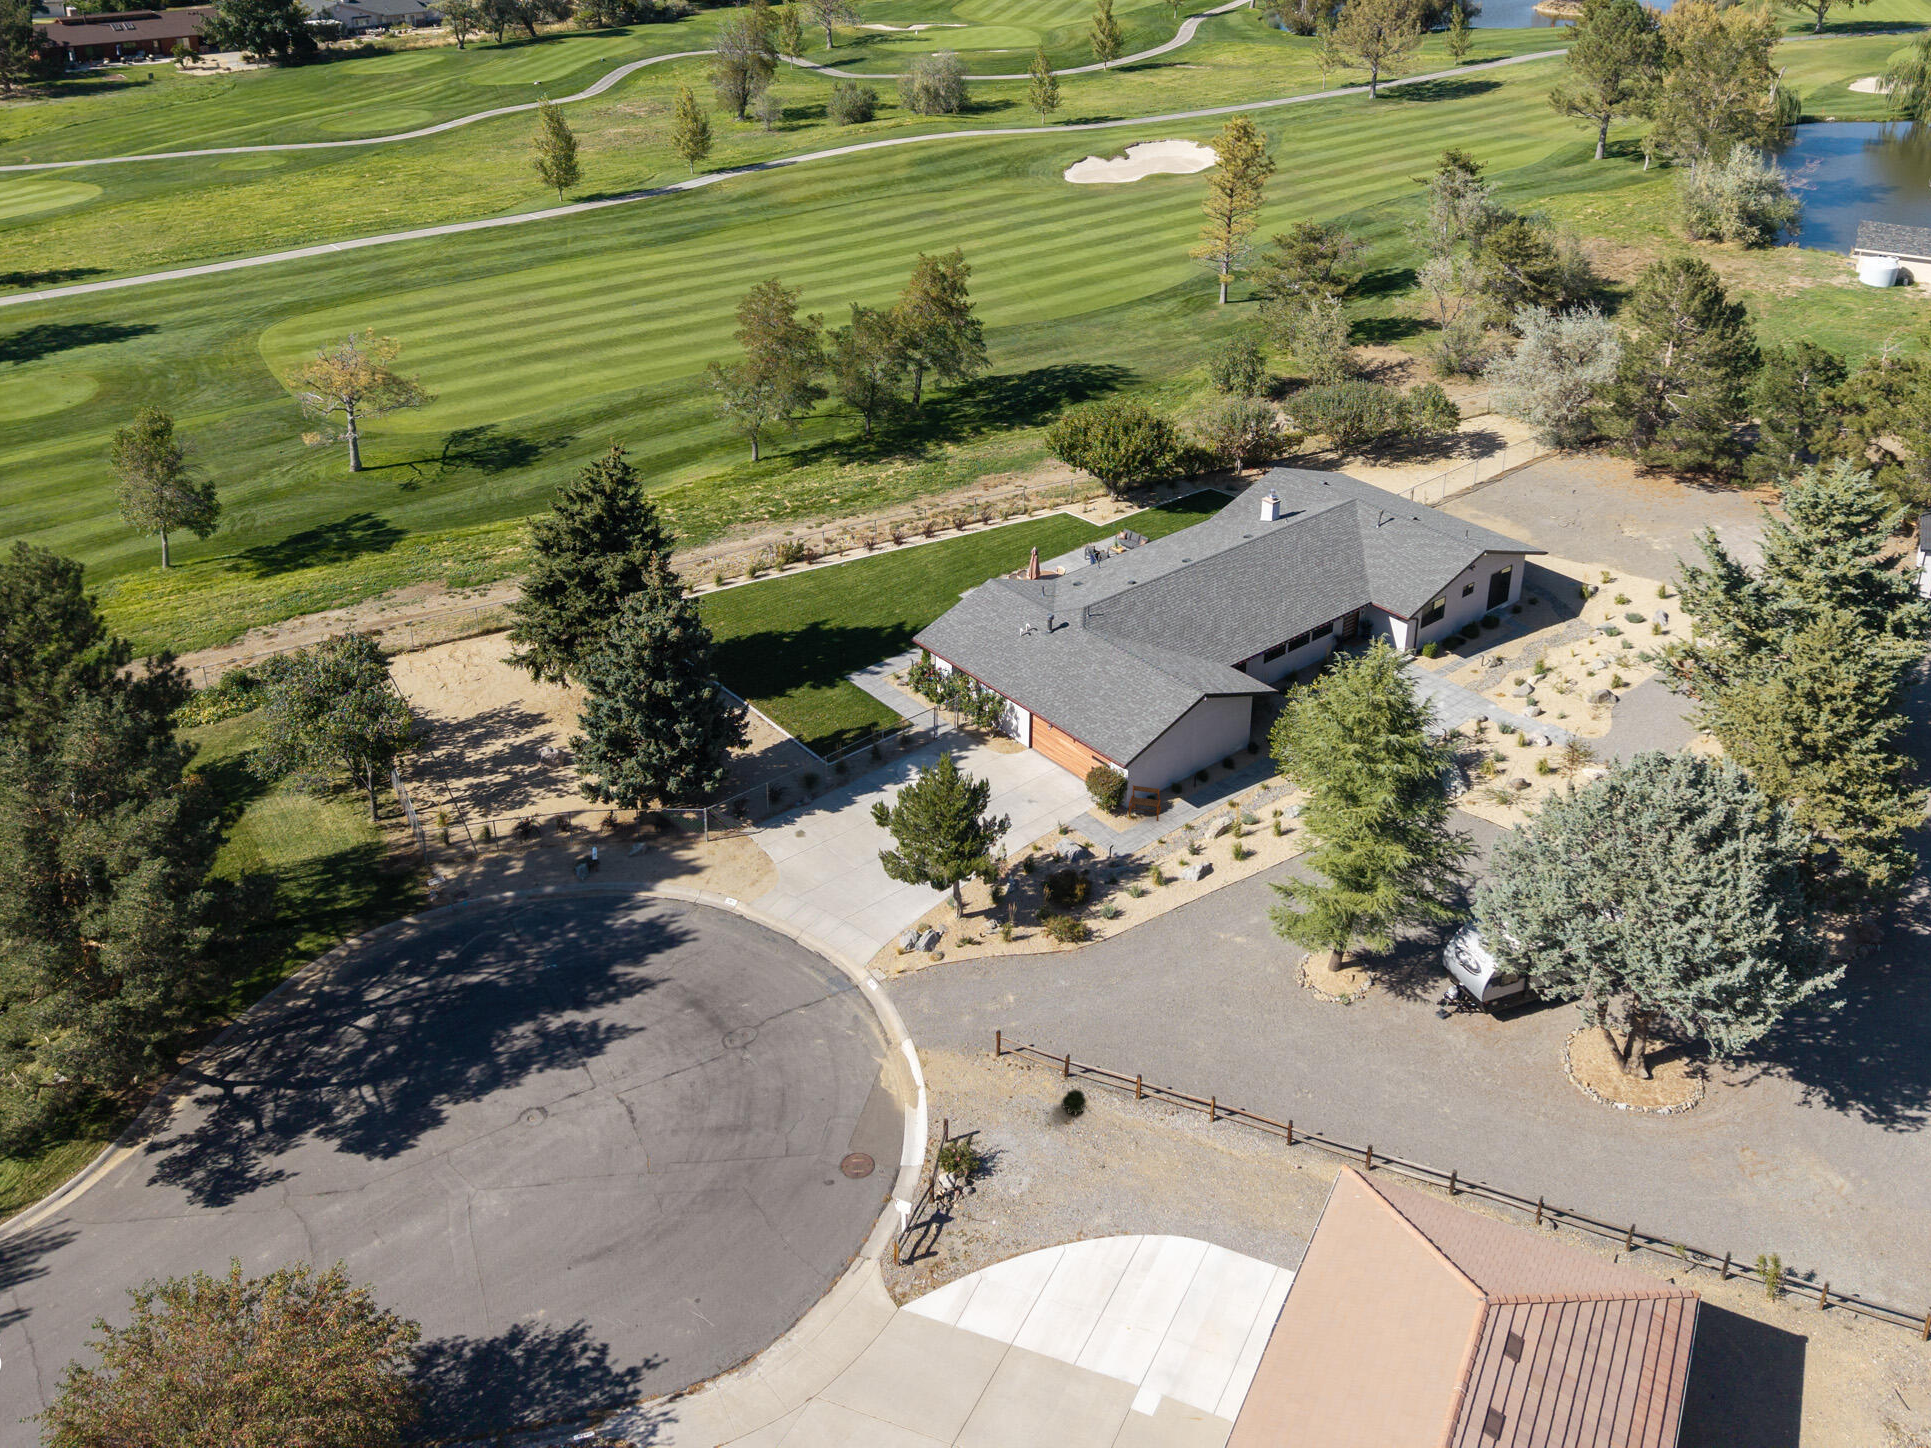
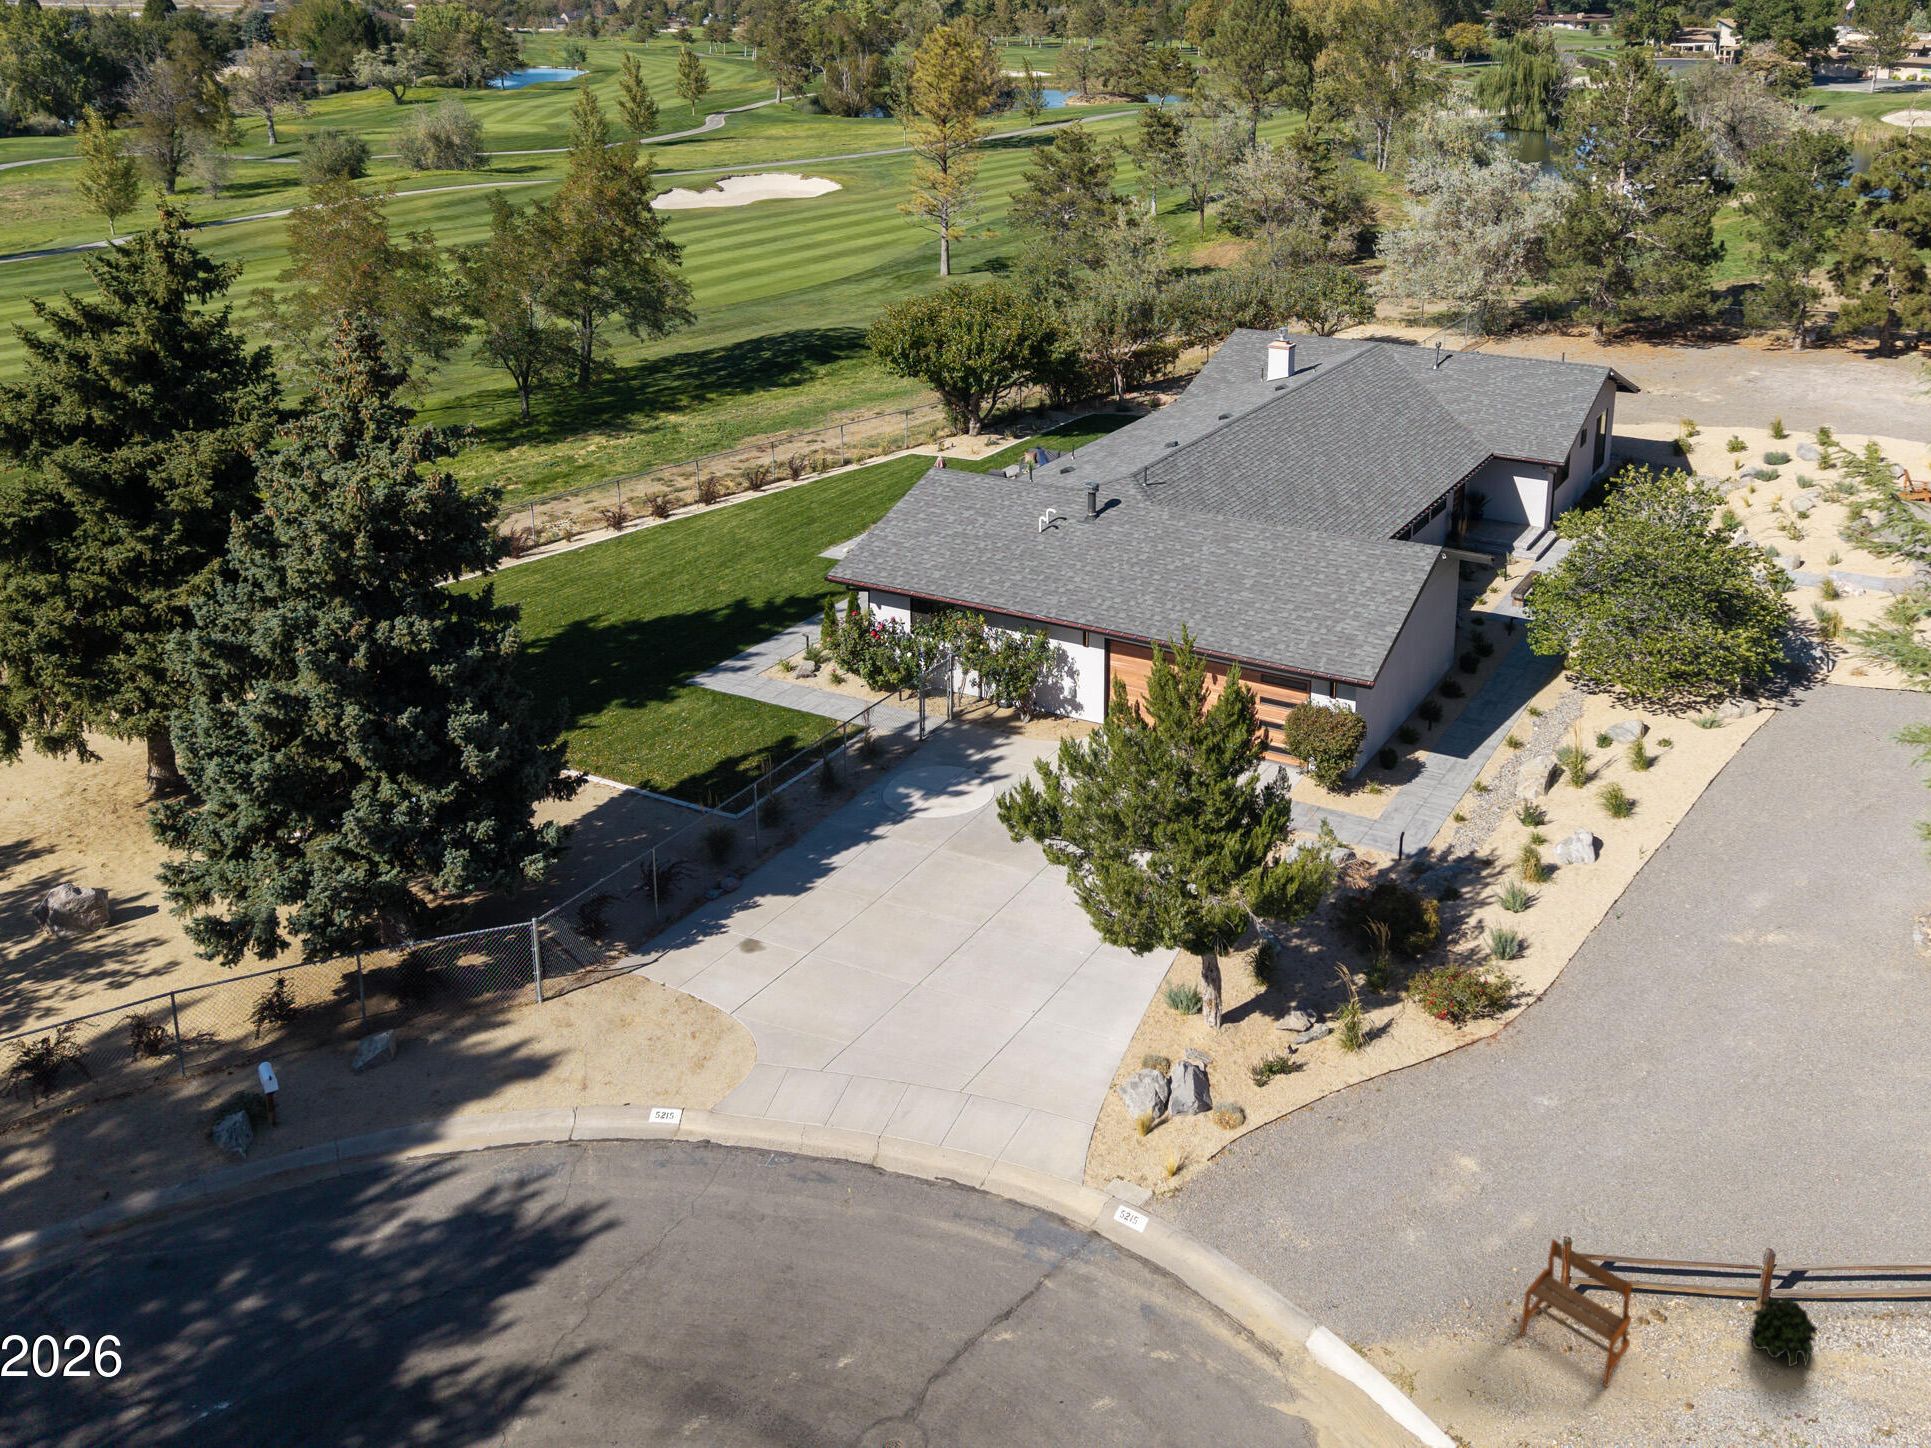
bench: present [1129,785,1161,821] -> present [1521,1239,1632,1386]

